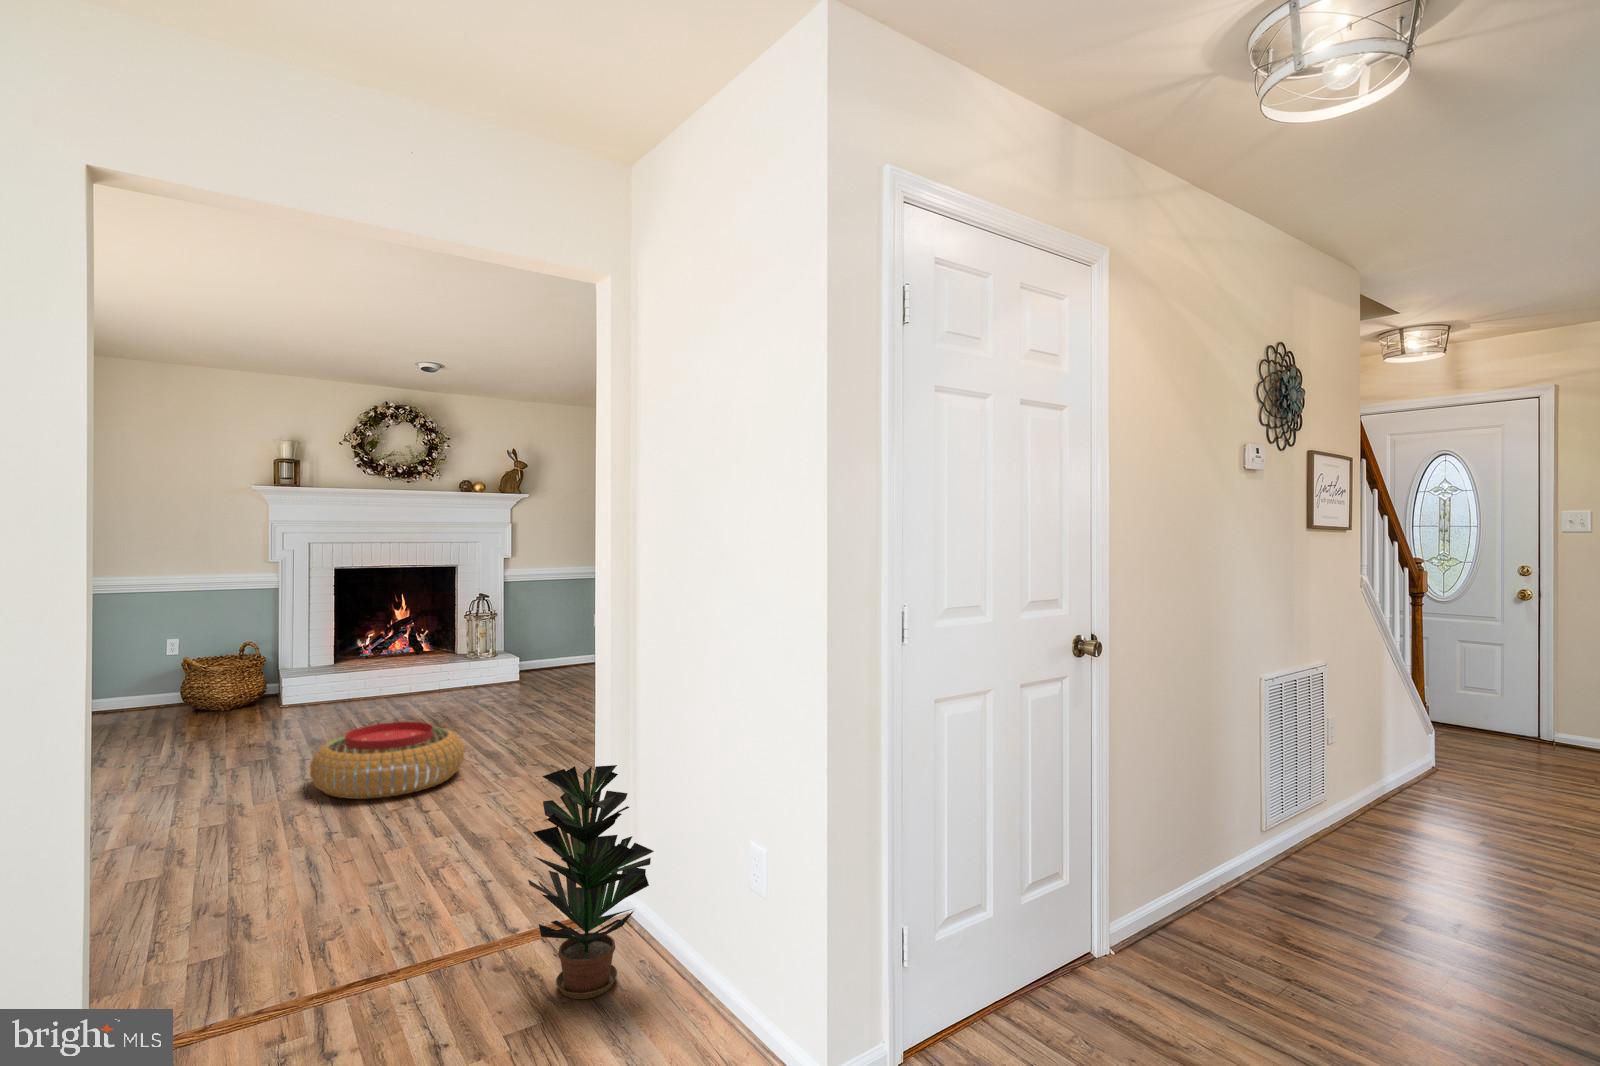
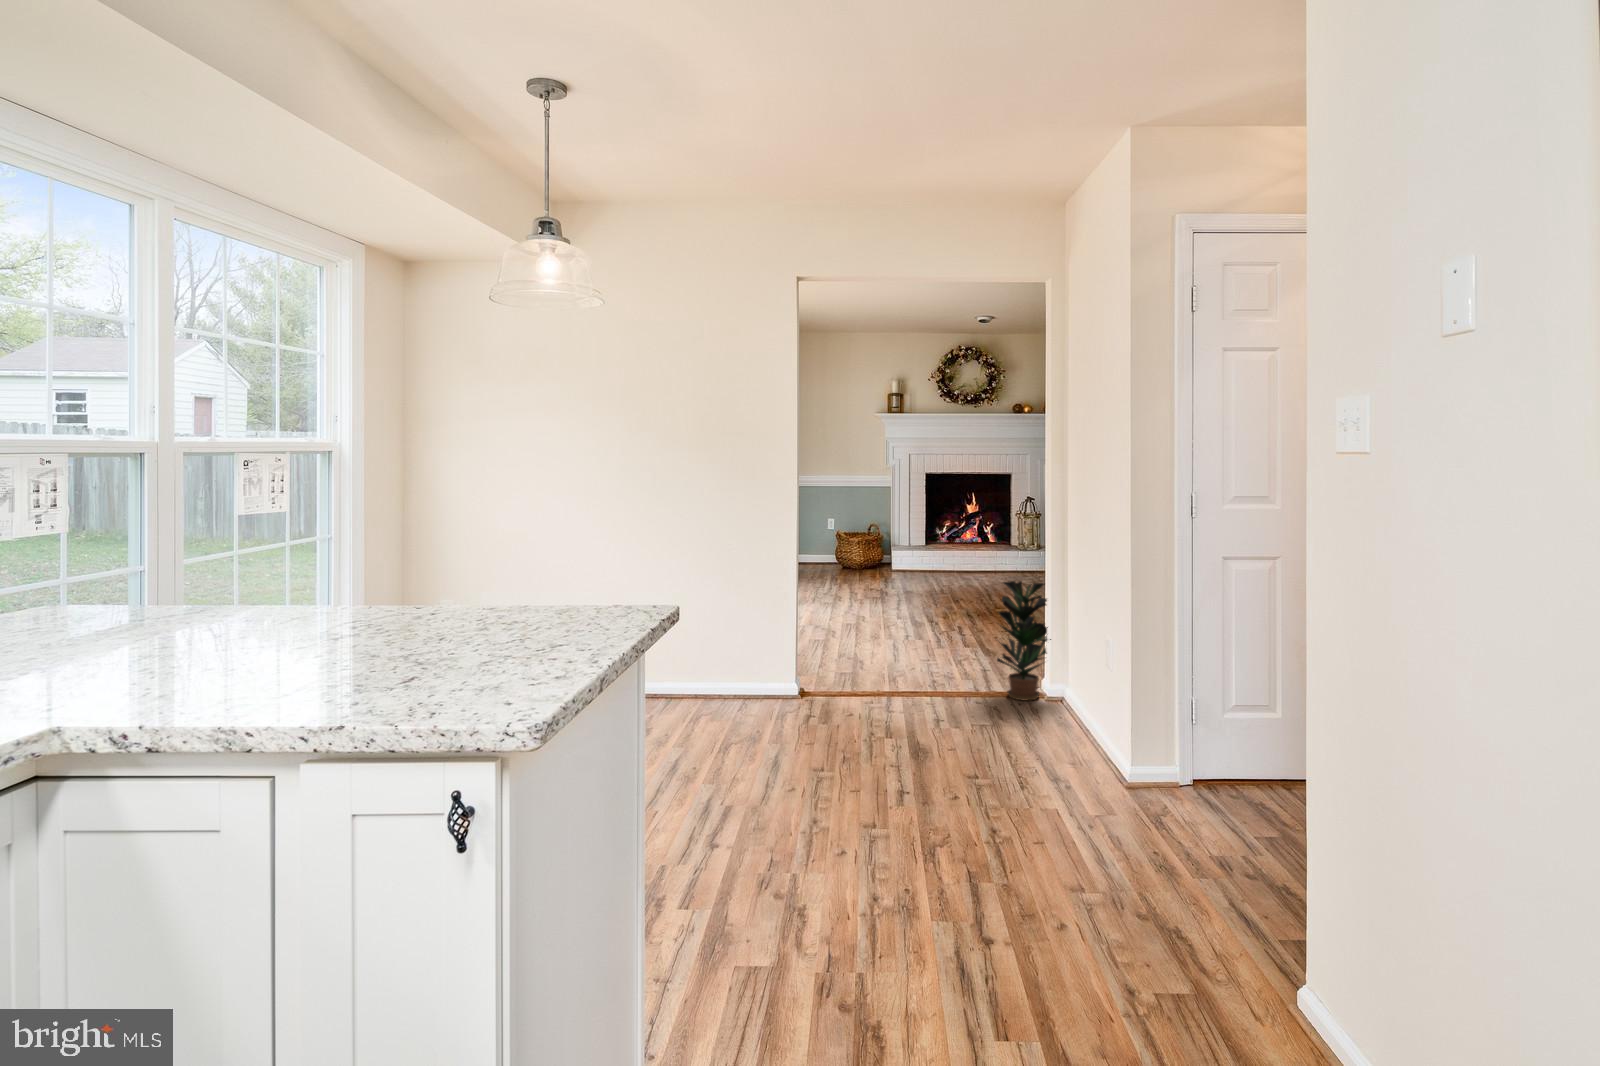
pouf: present [310,722,464,799] -> none [903,576,995,618]

